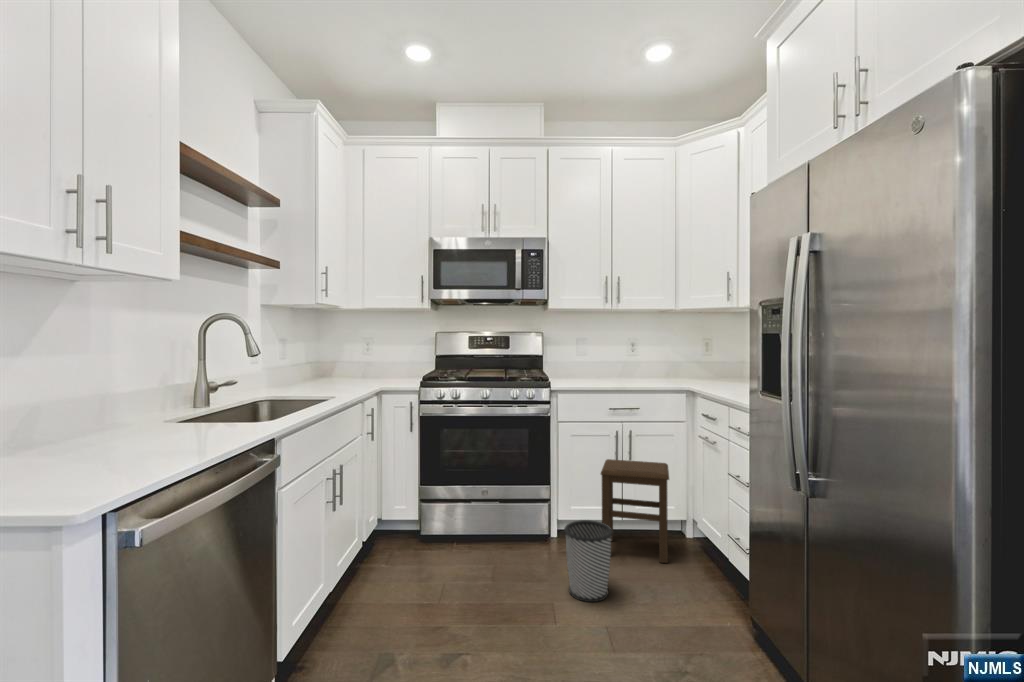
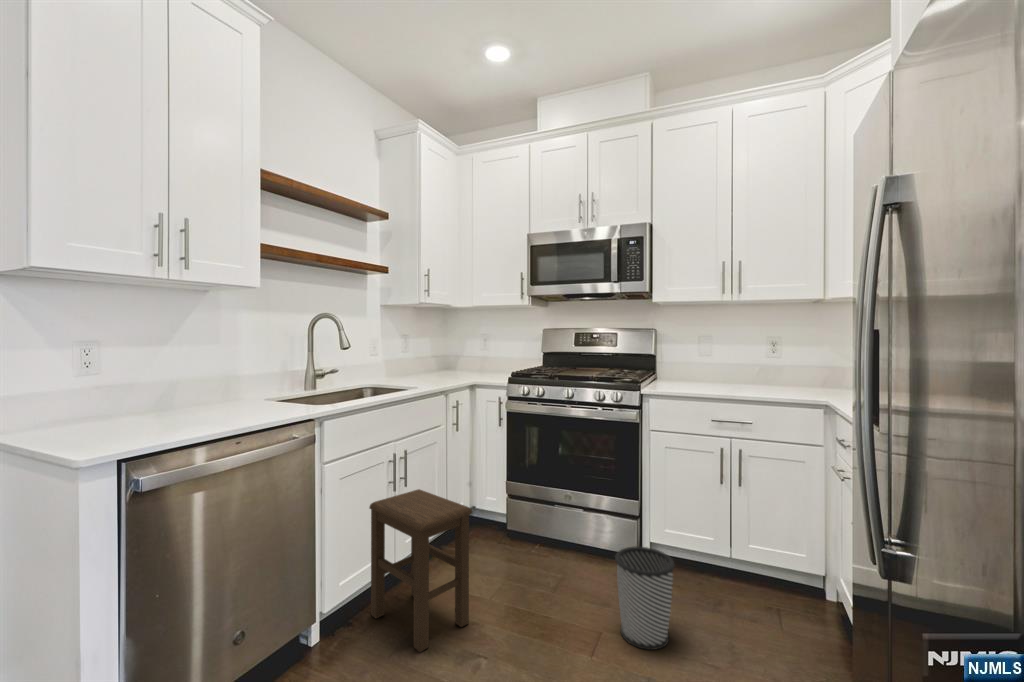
stool: present [601,459,669,563] -> present [369,489,472,652]

